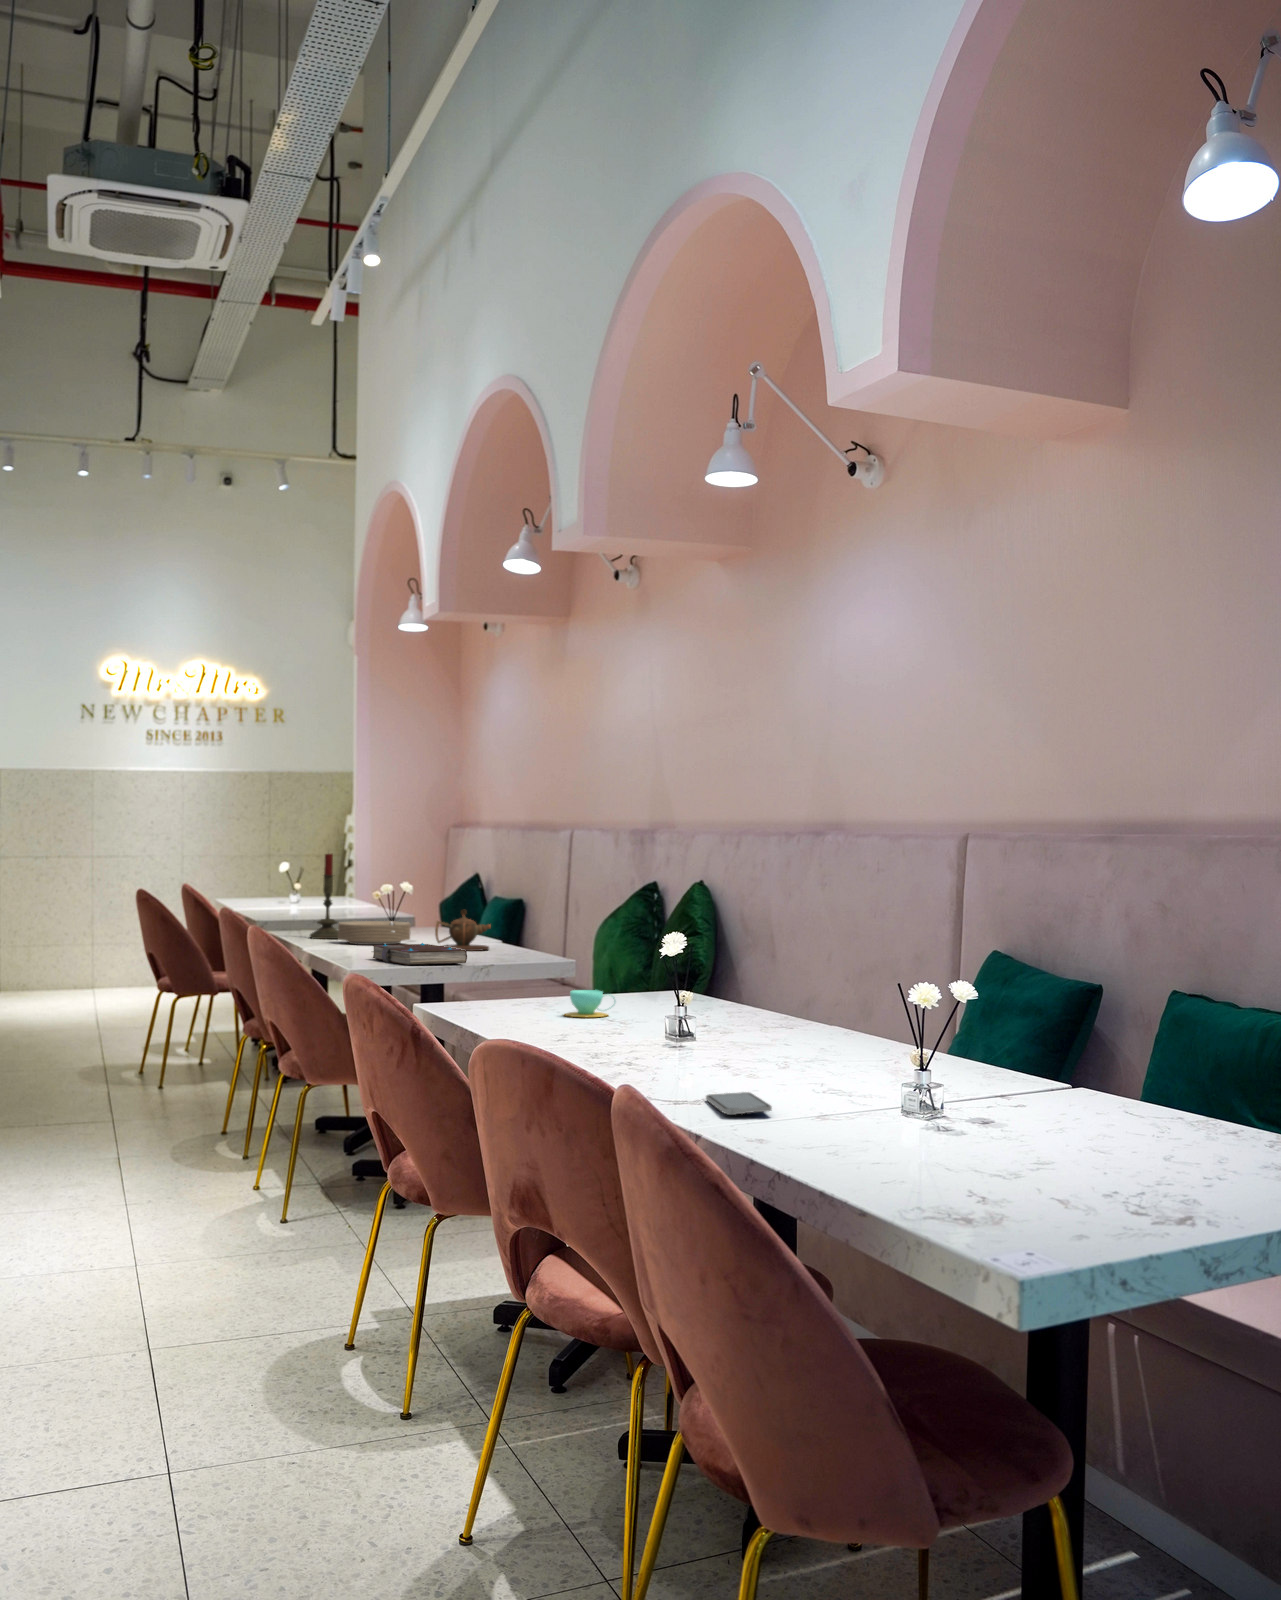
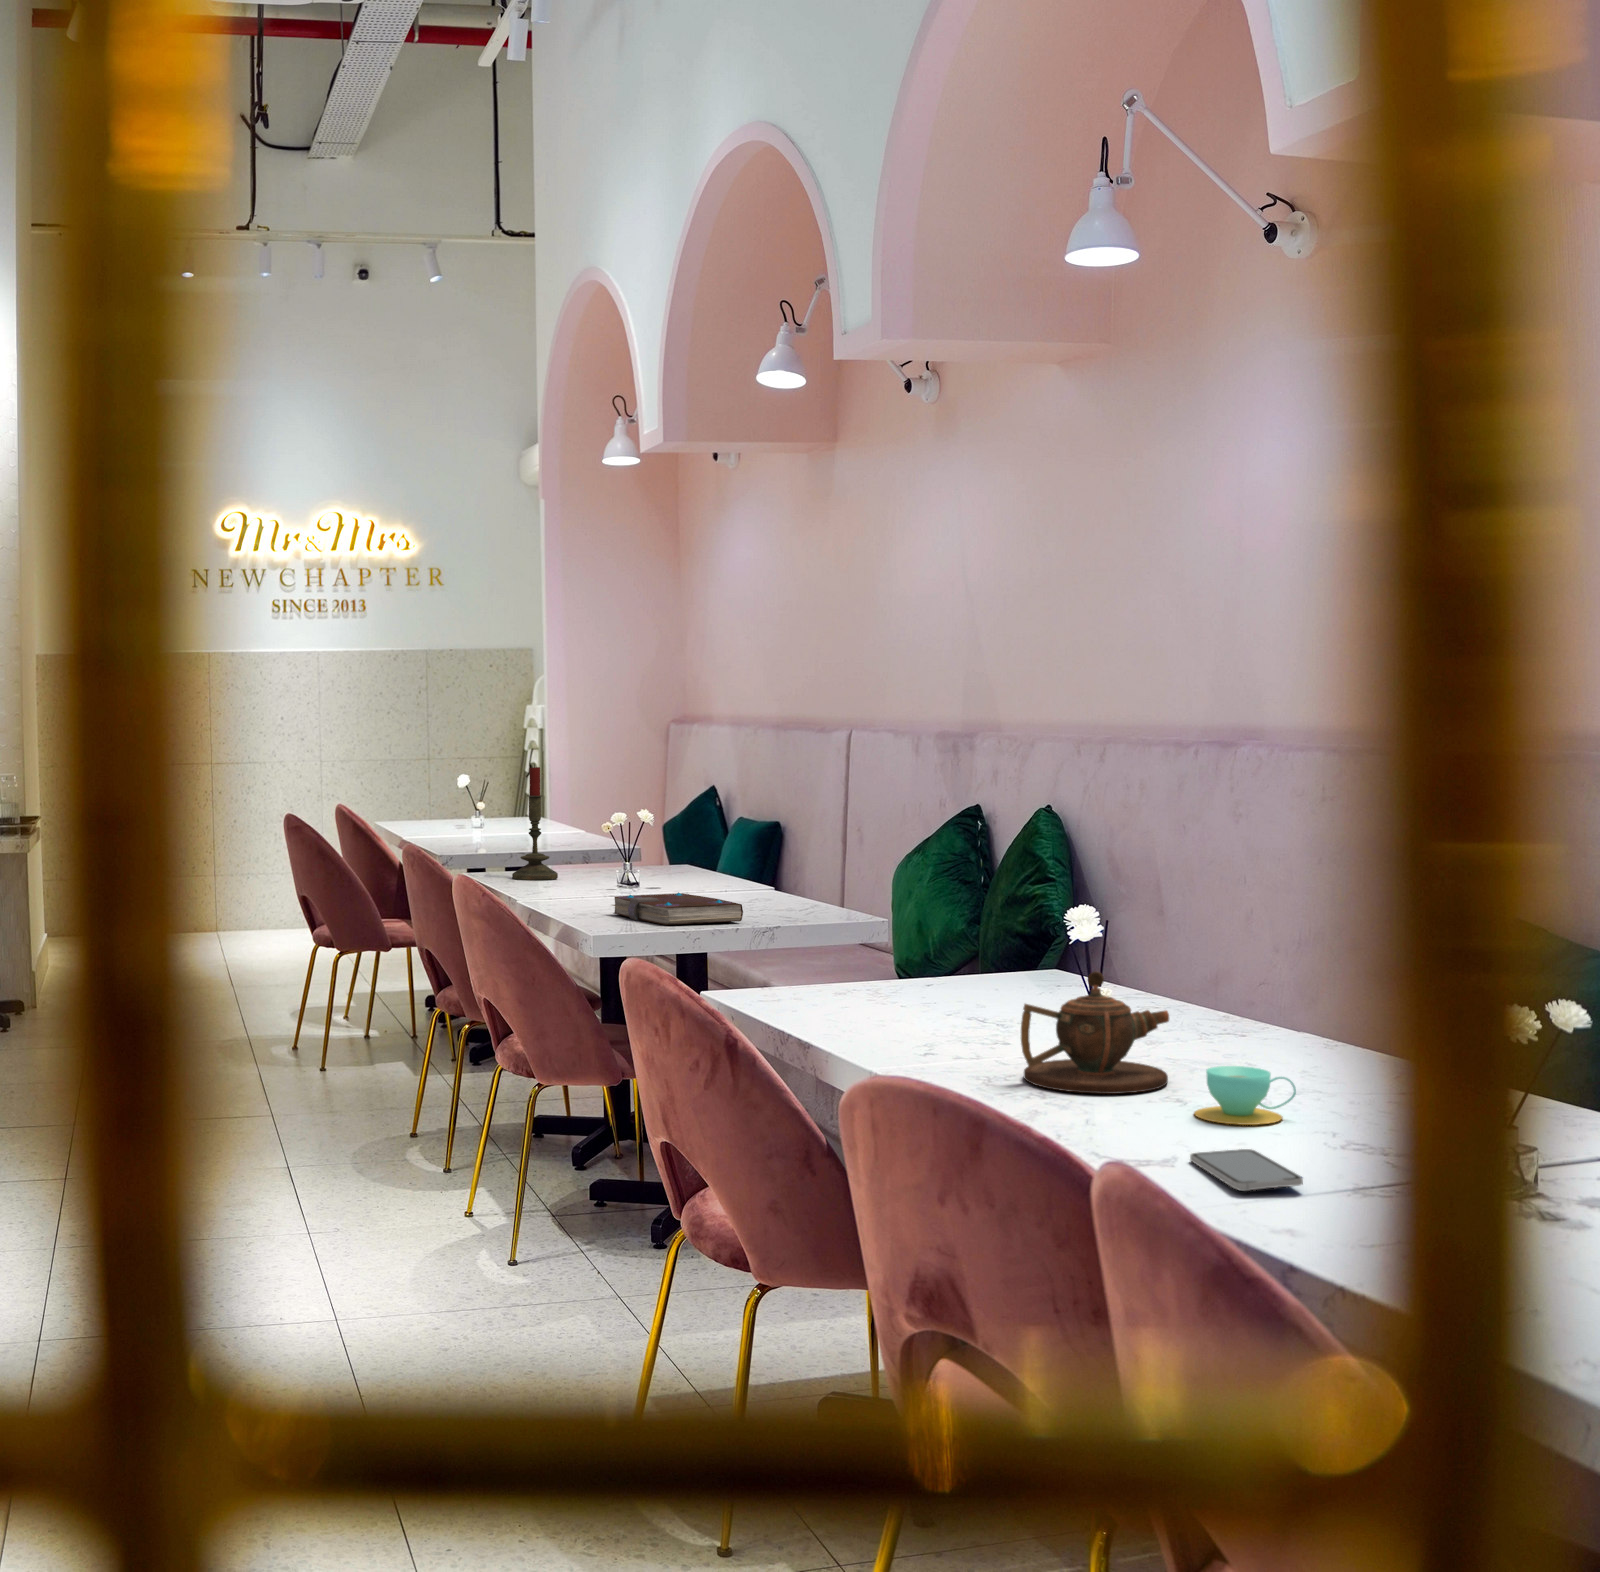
teapot: present [435,909,491,951] -> present [1021,971,1169,1094]
plate: present [338,921,410,945] -> none [553,857,648,889]
teacup: present [565,990,614,1017] -> present [1194,1066,1296,1125]

